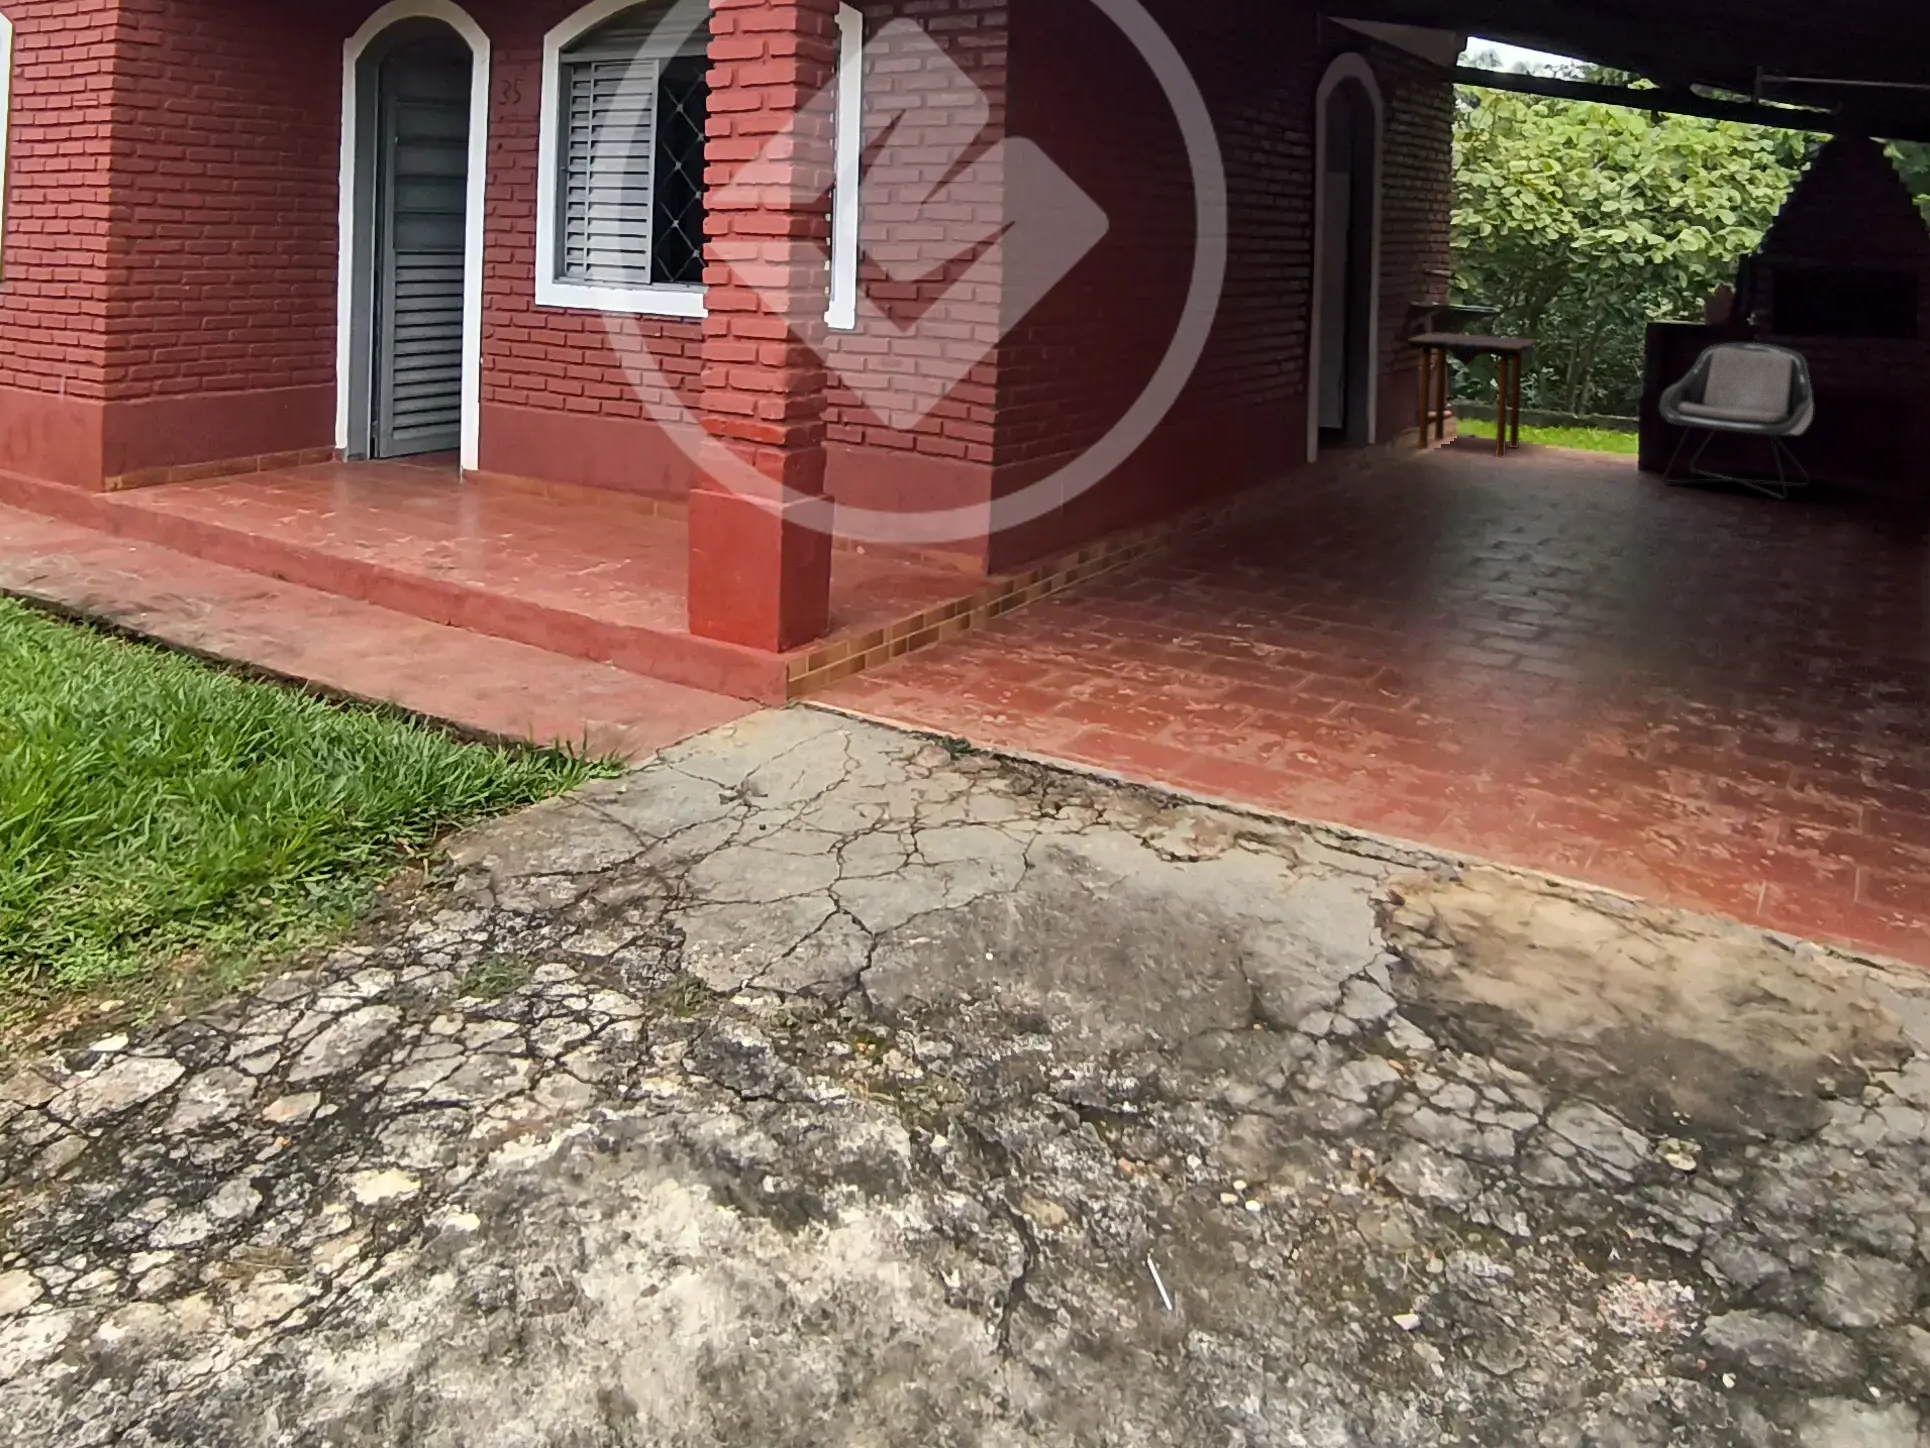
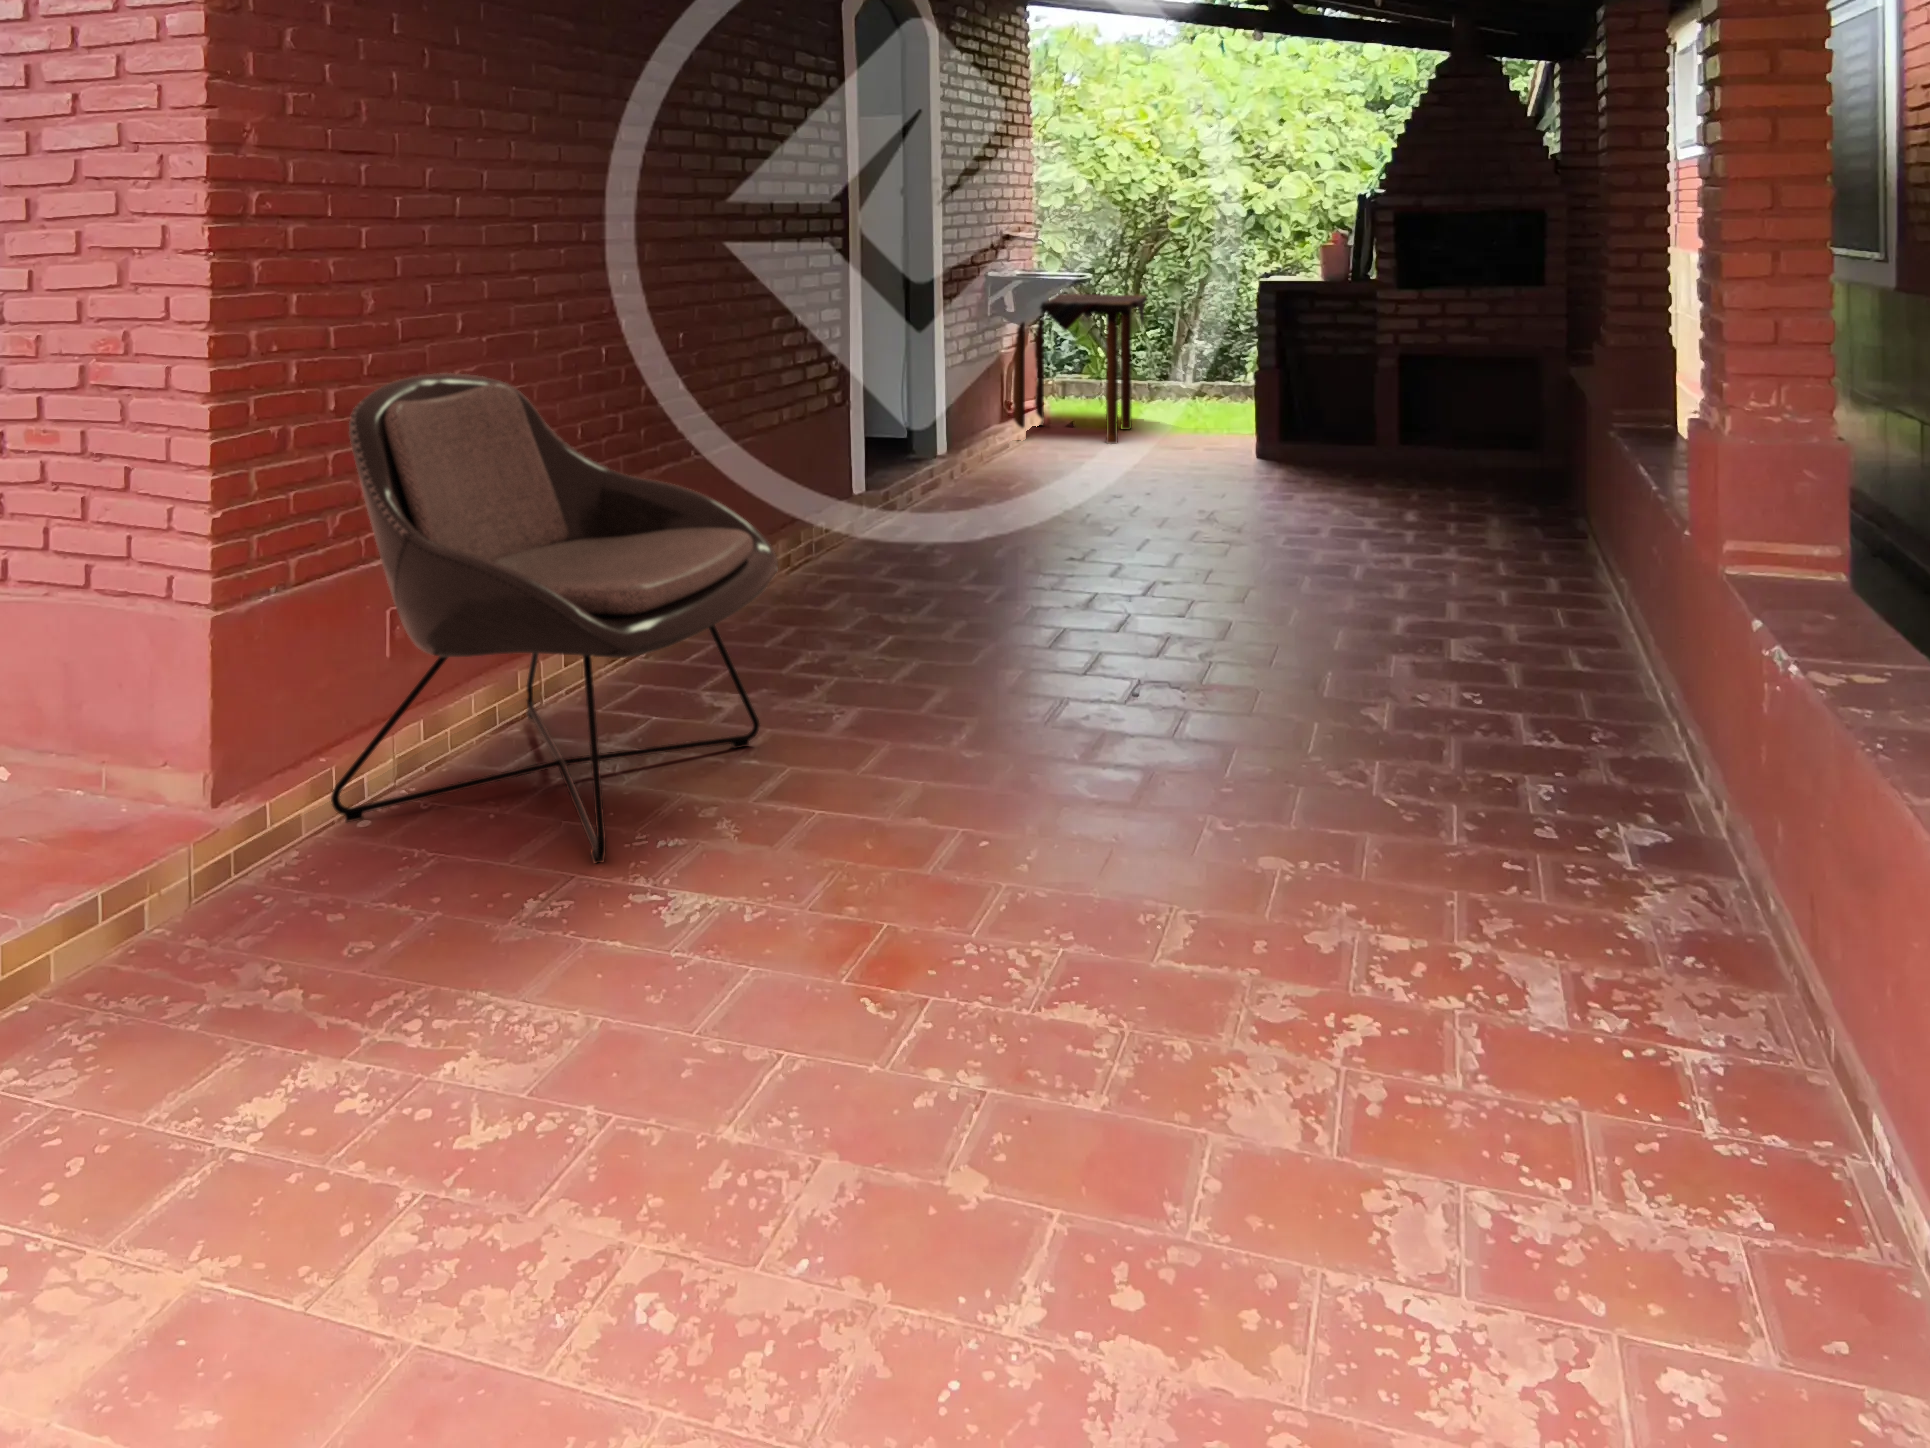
lounge chair: present [1659,343,1813,500] -> present [331,373,778,863]

